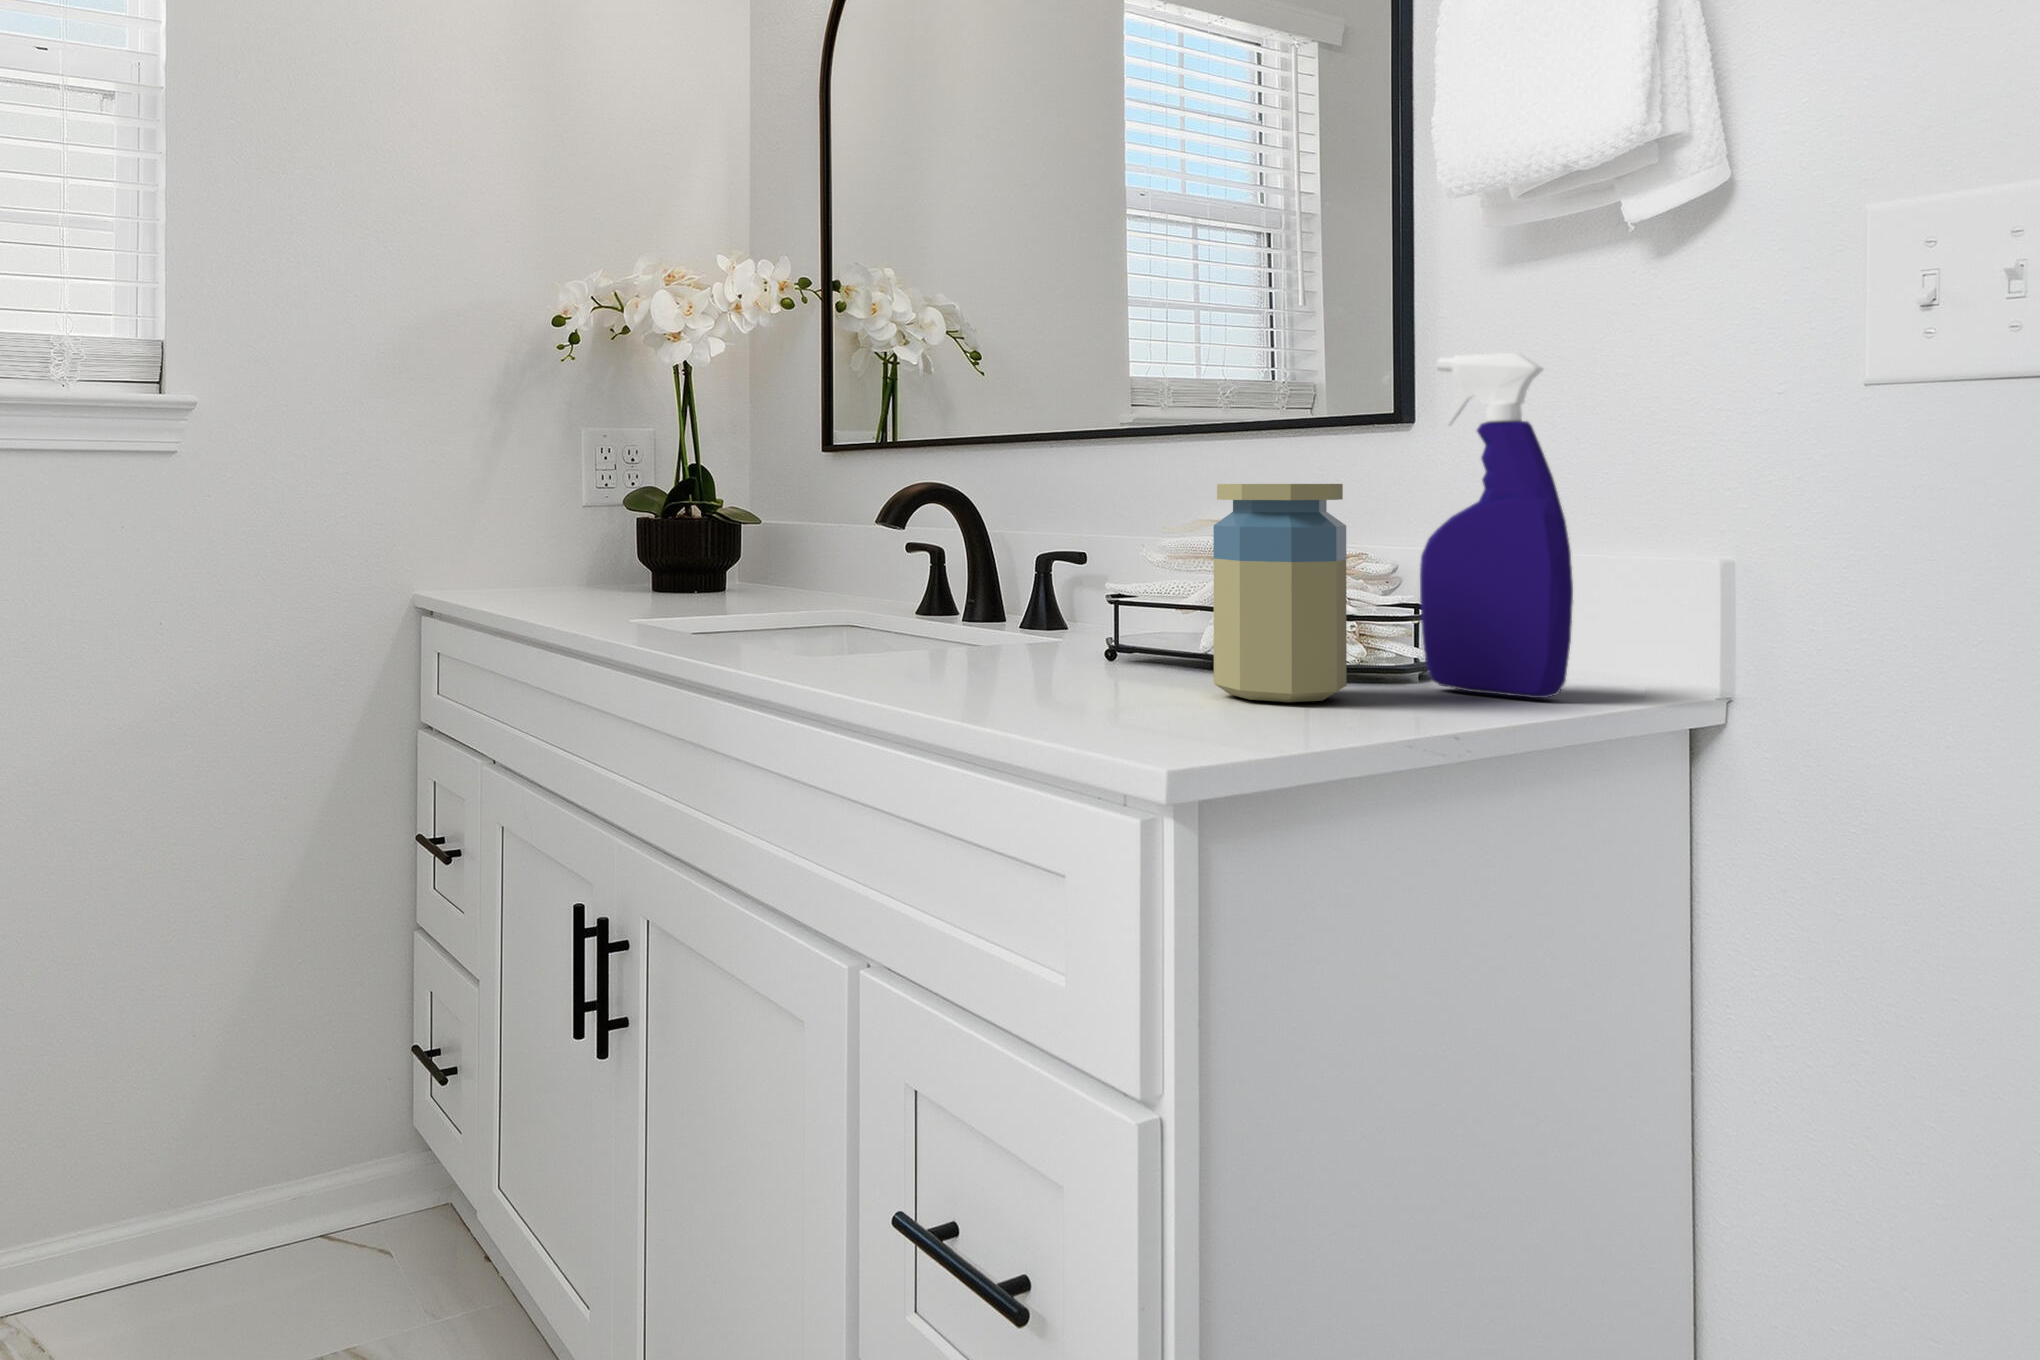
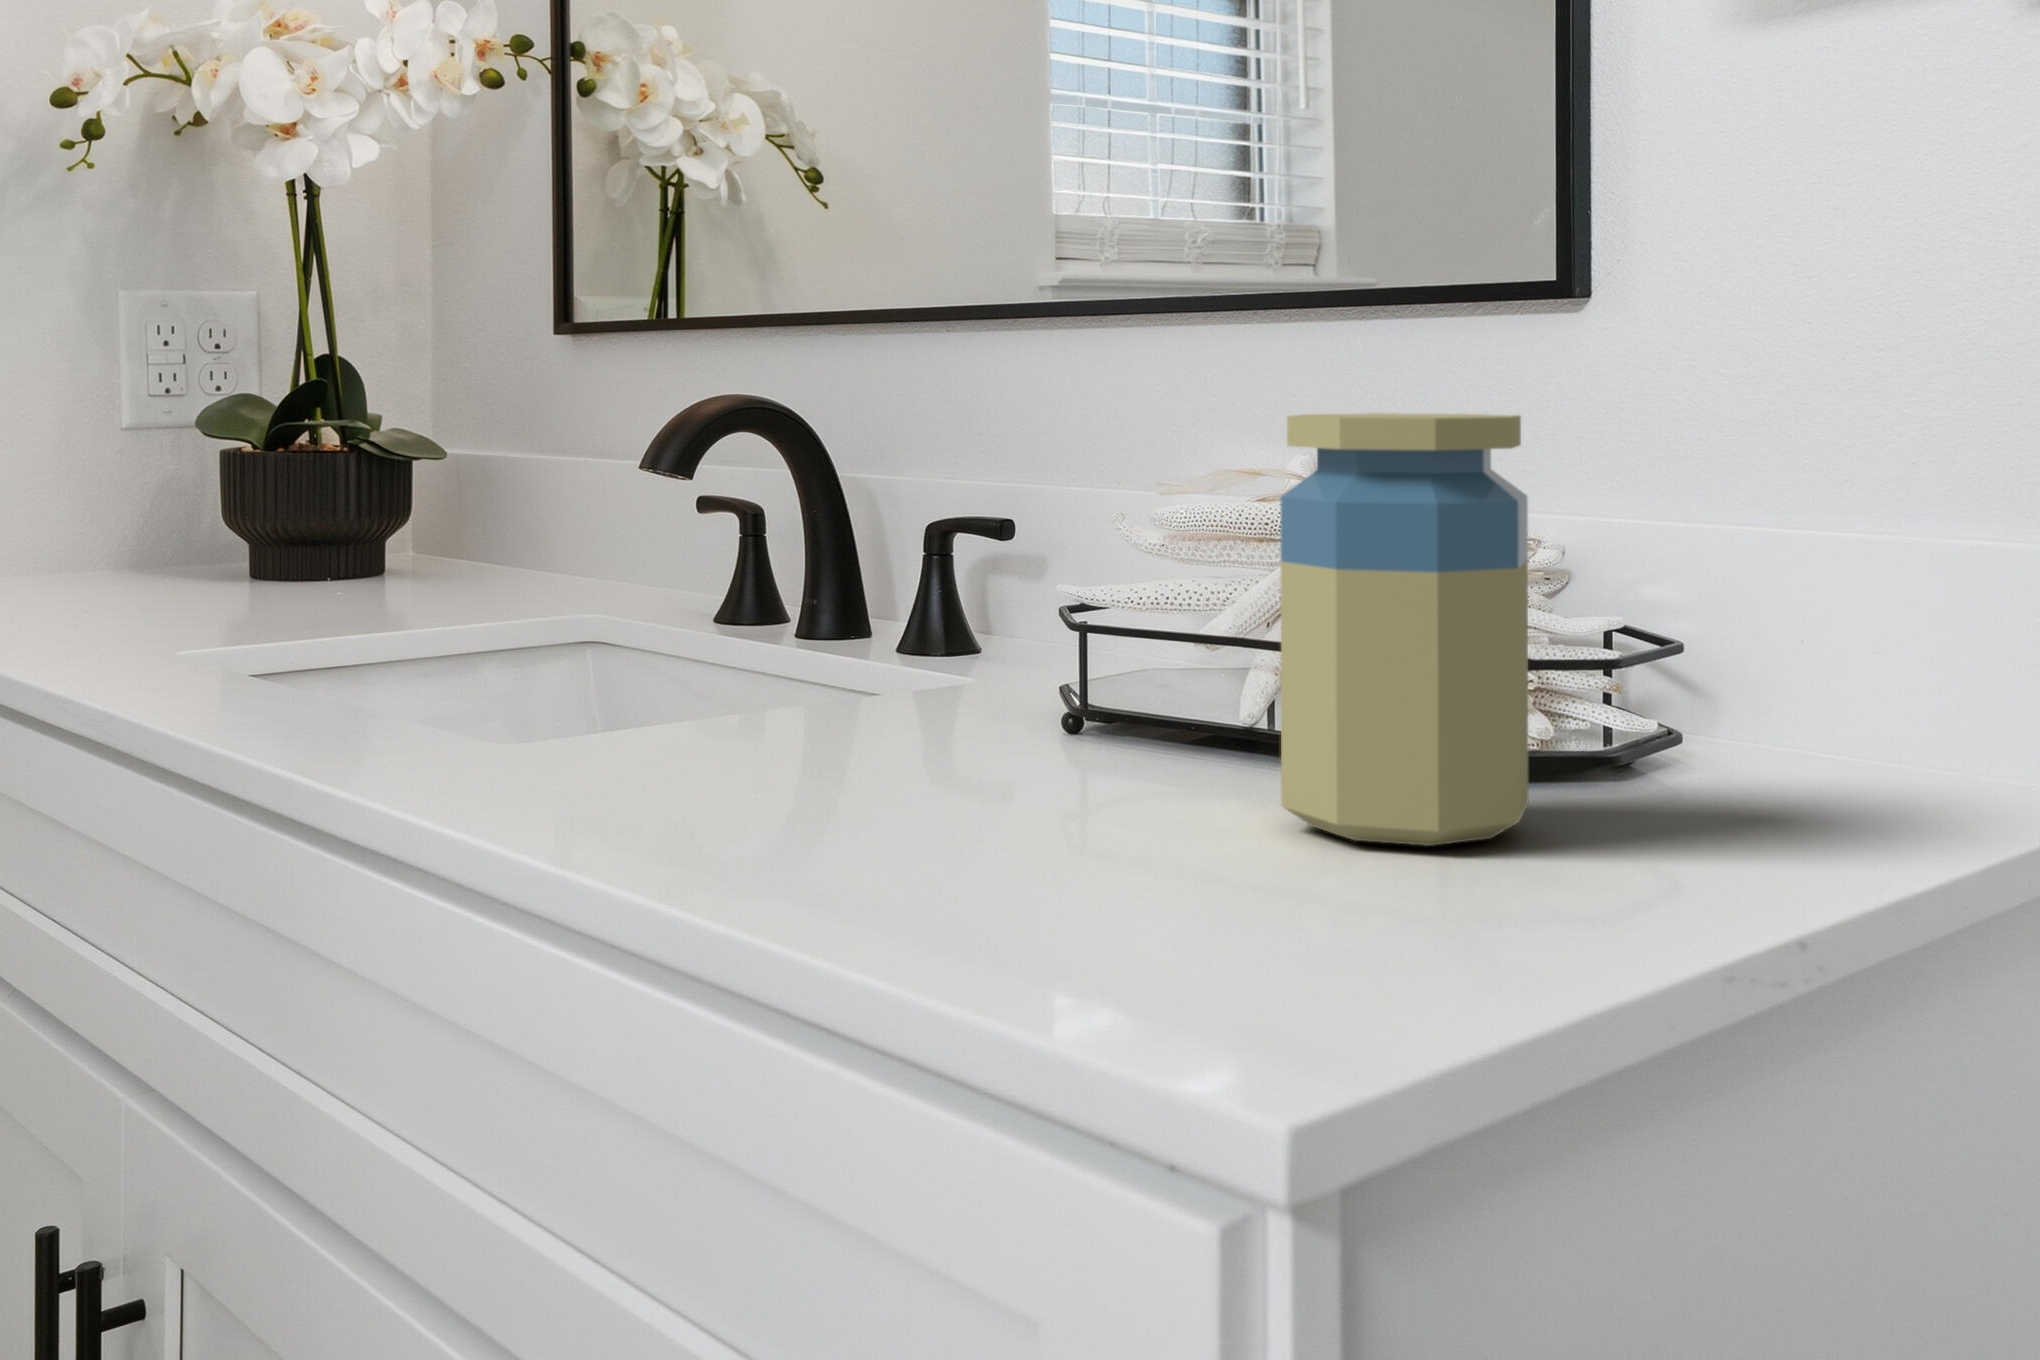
spray bottle: present [1420,353,1573,698] -> none [1641,170,1930,816]

